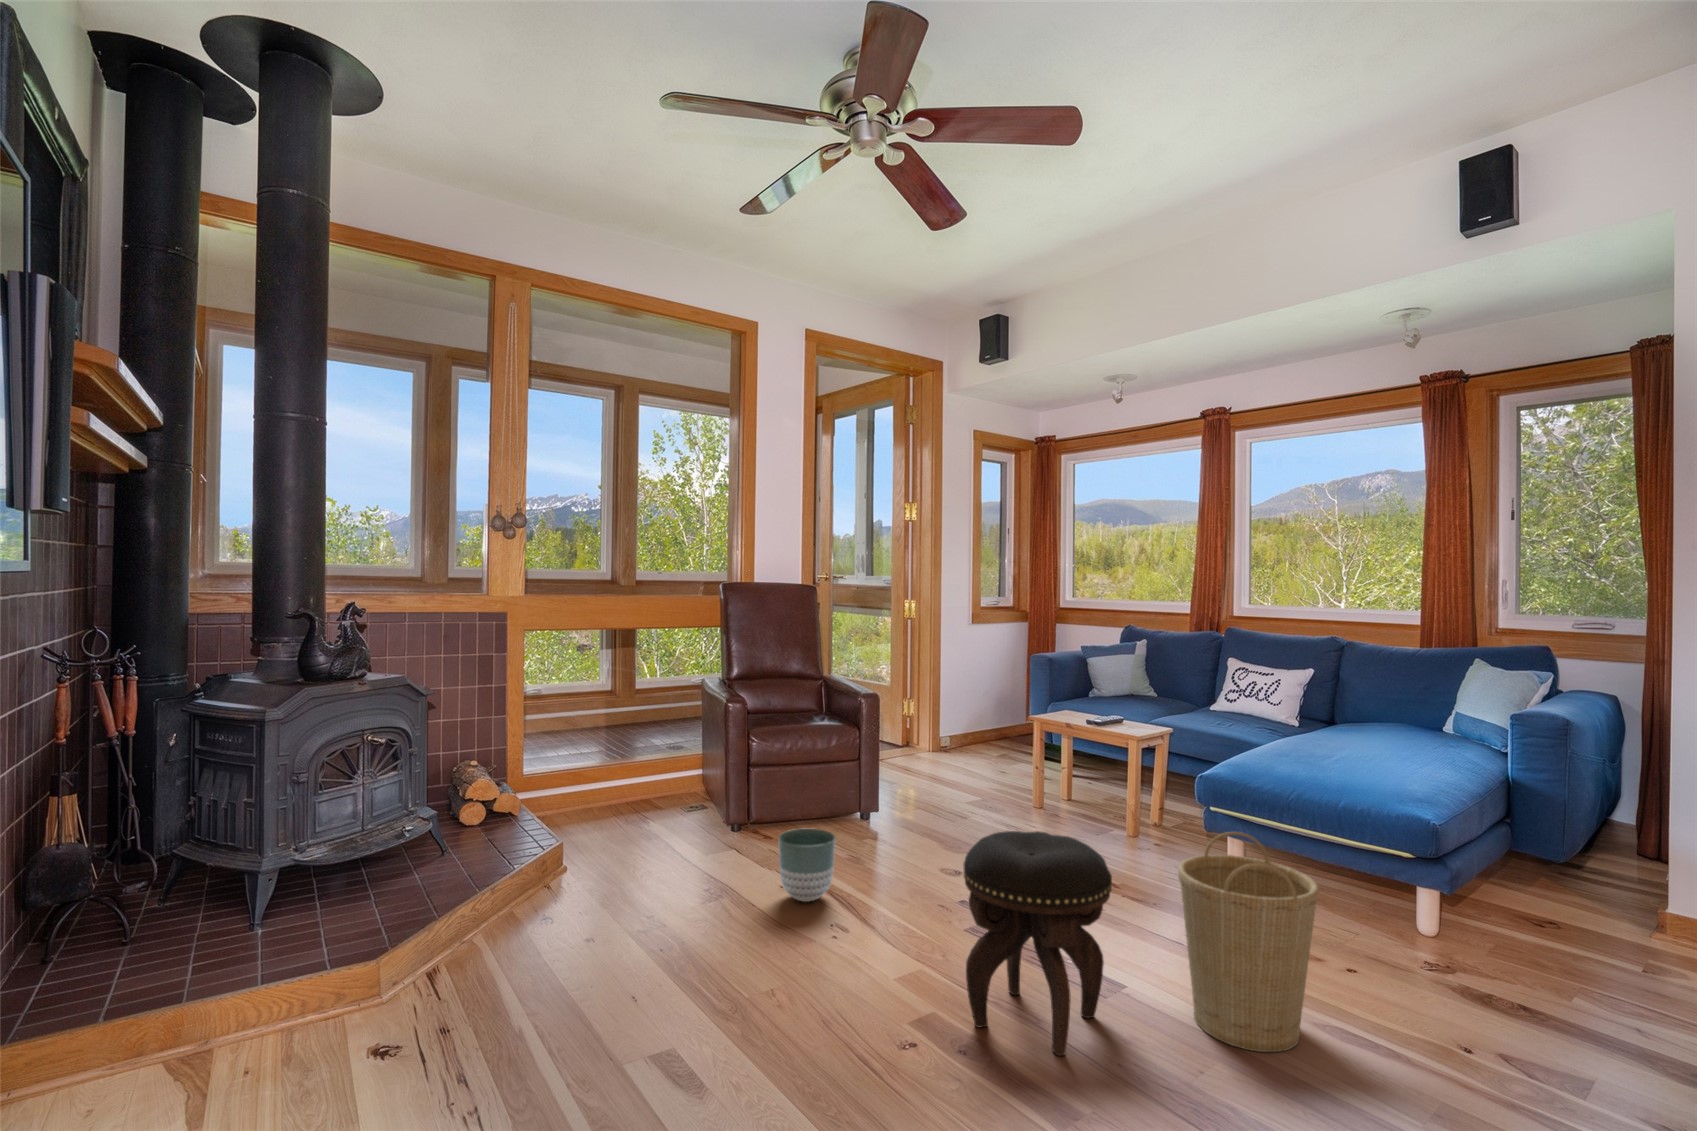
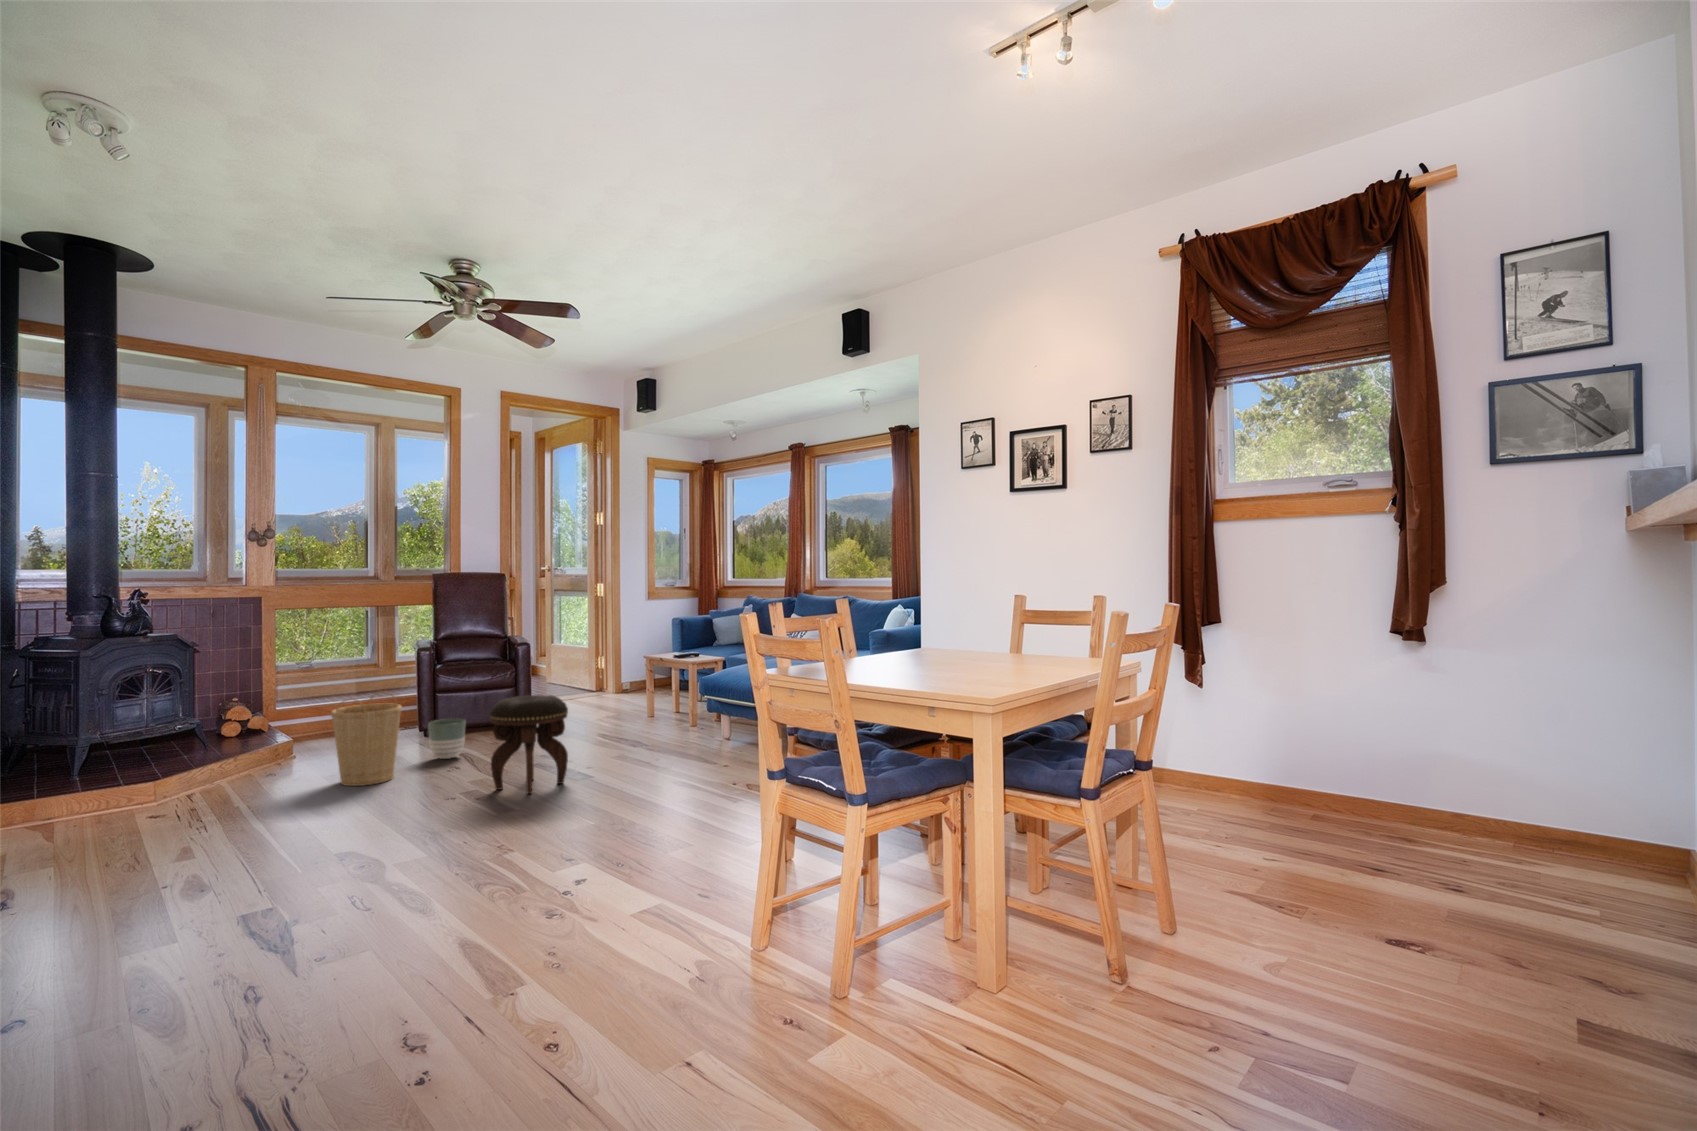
basket: present [1178,832,1319,1052] -> present [331,691,402,786]

